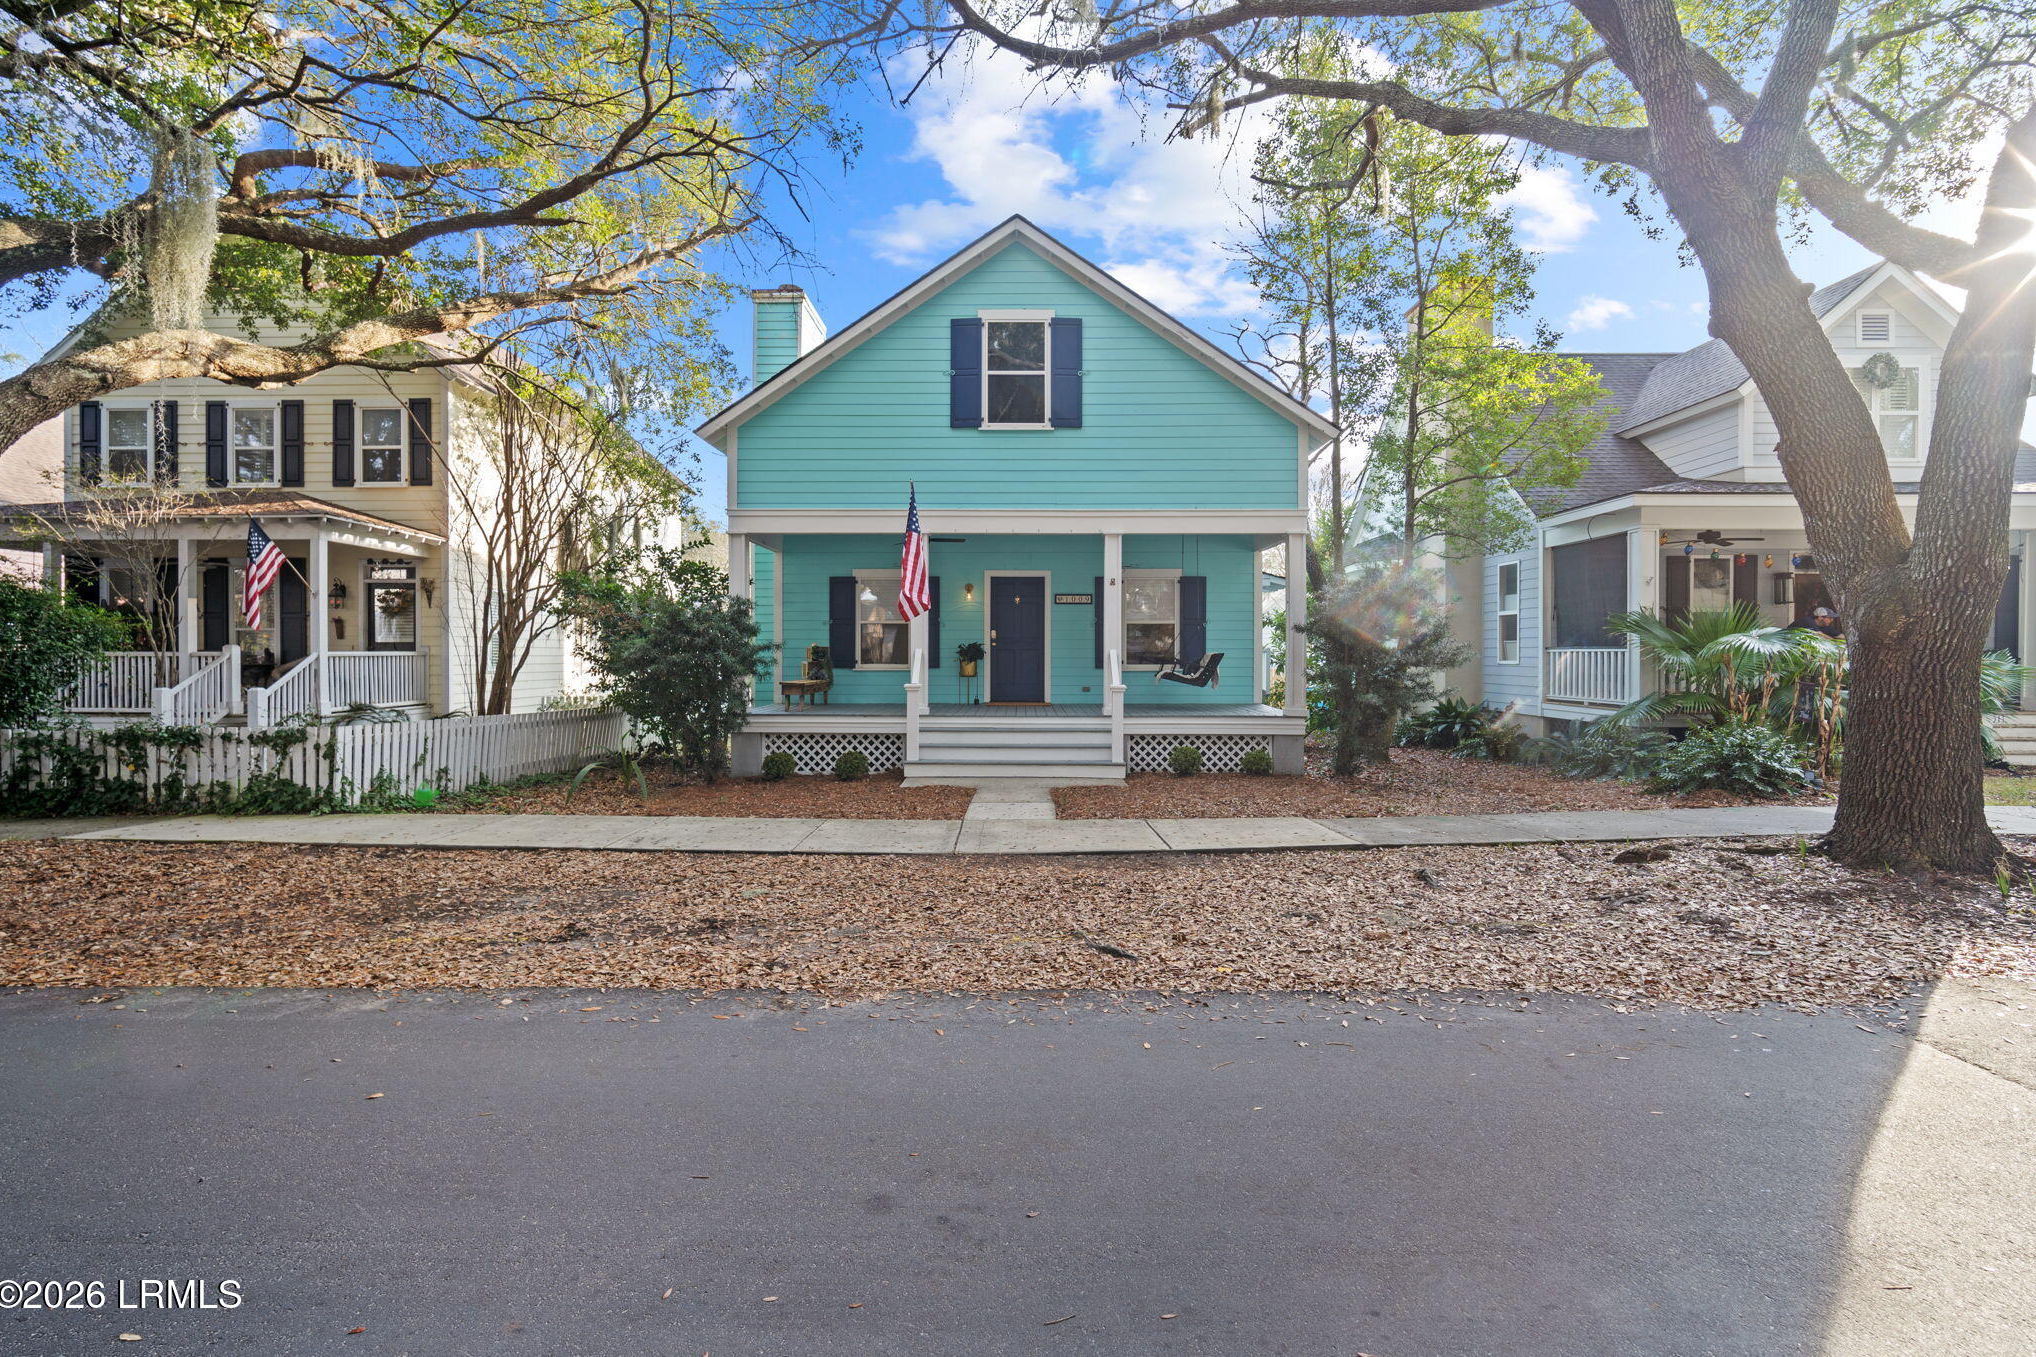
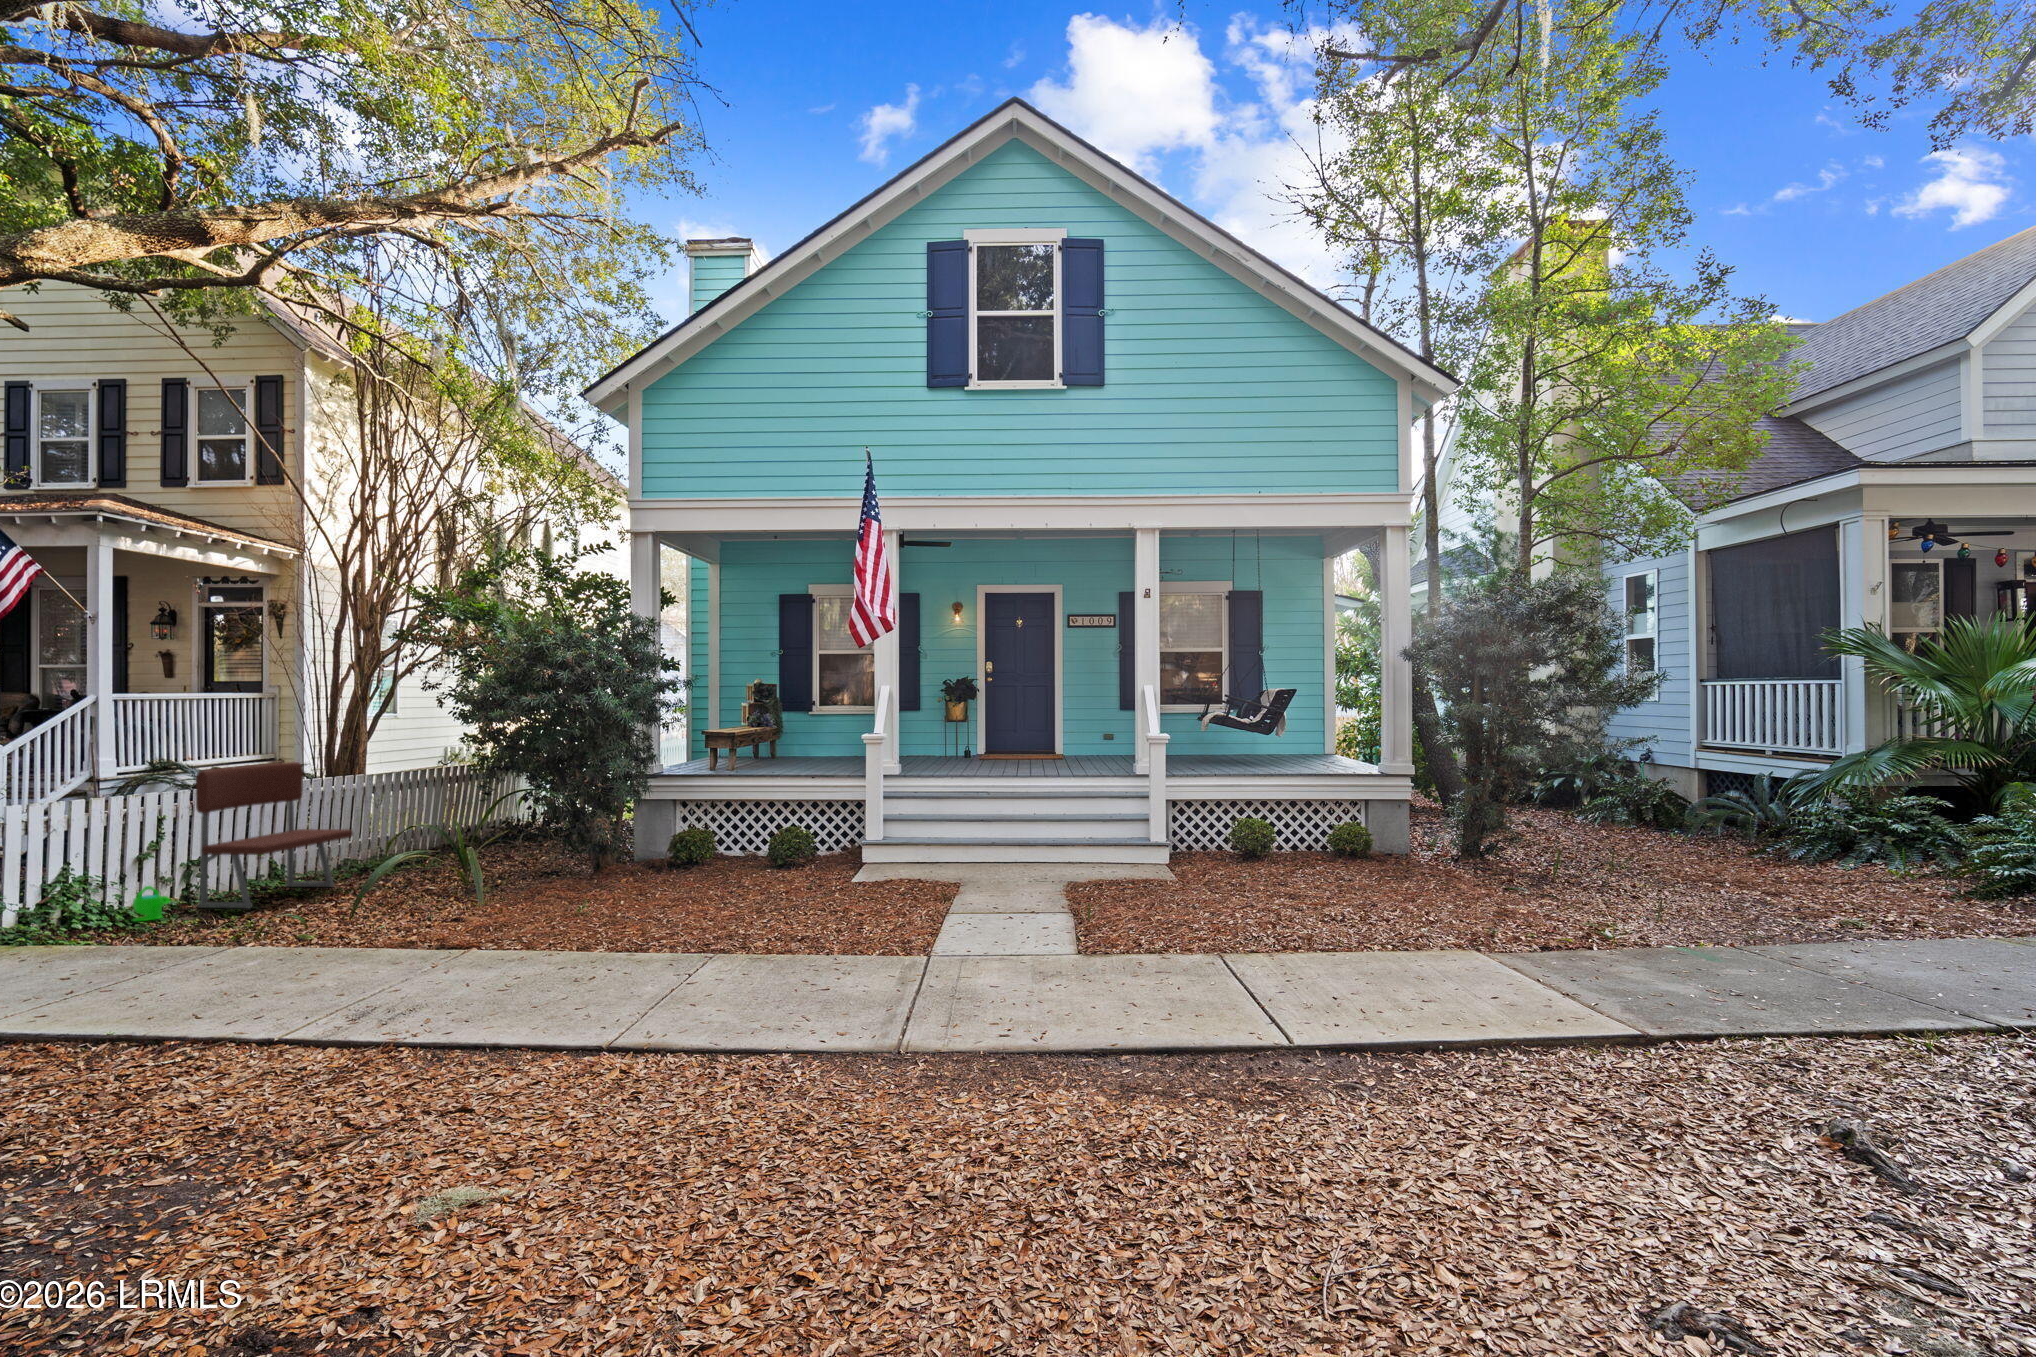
bench: none [448,701,543,800] -> present [196,762,353,909]

